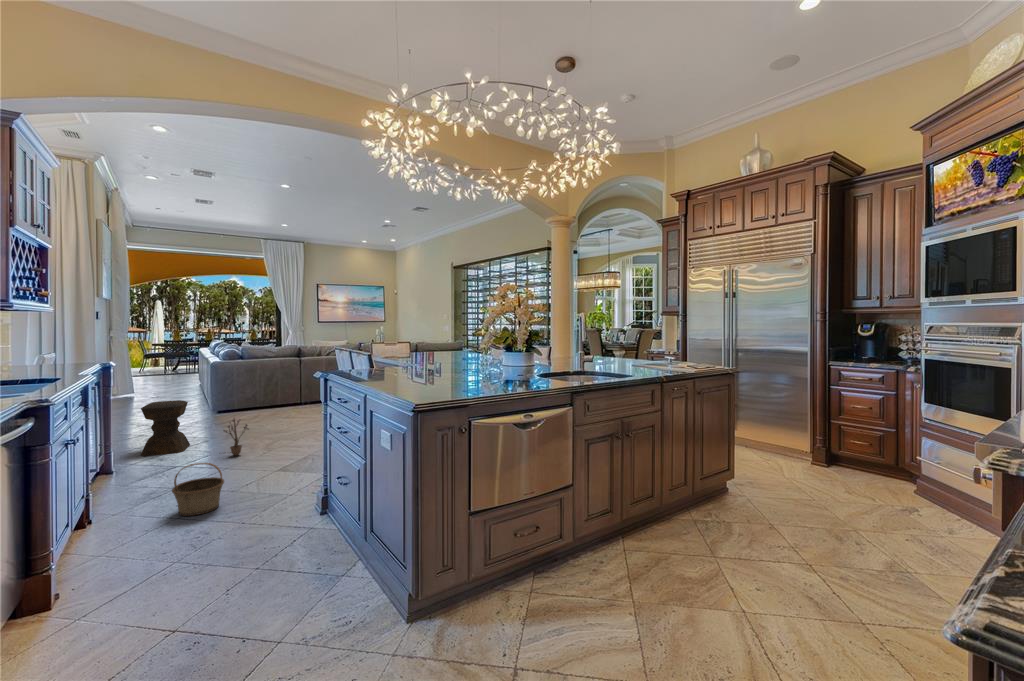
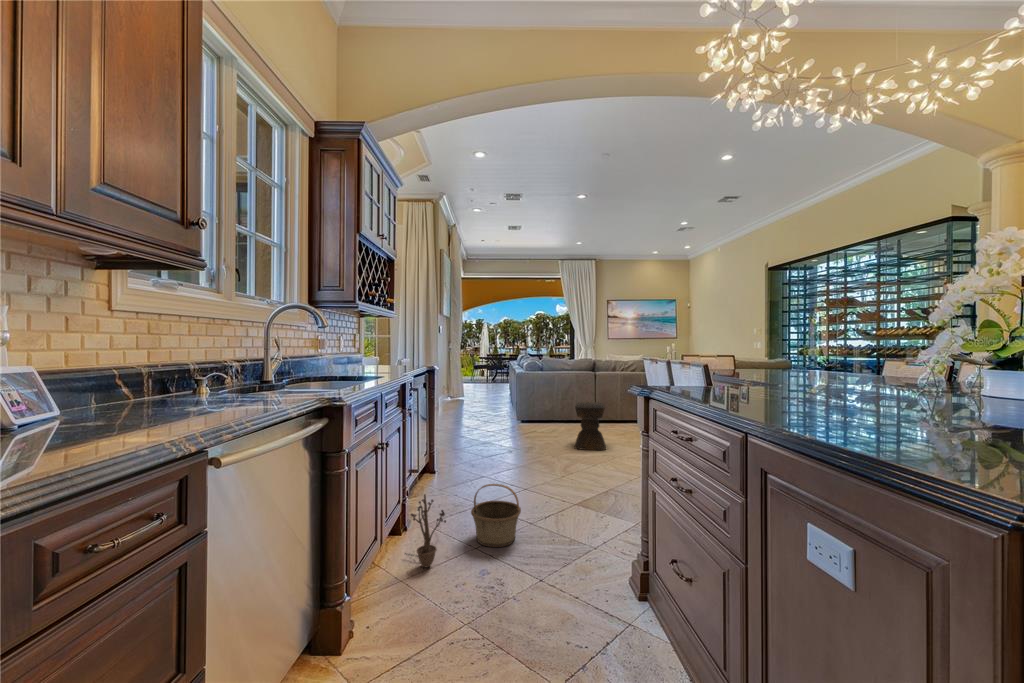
stool: present [141,400,190,456] -> present [574,402,606,450]
decorative plant: present [224,419,248,456] -> present [405,494,446,567]

